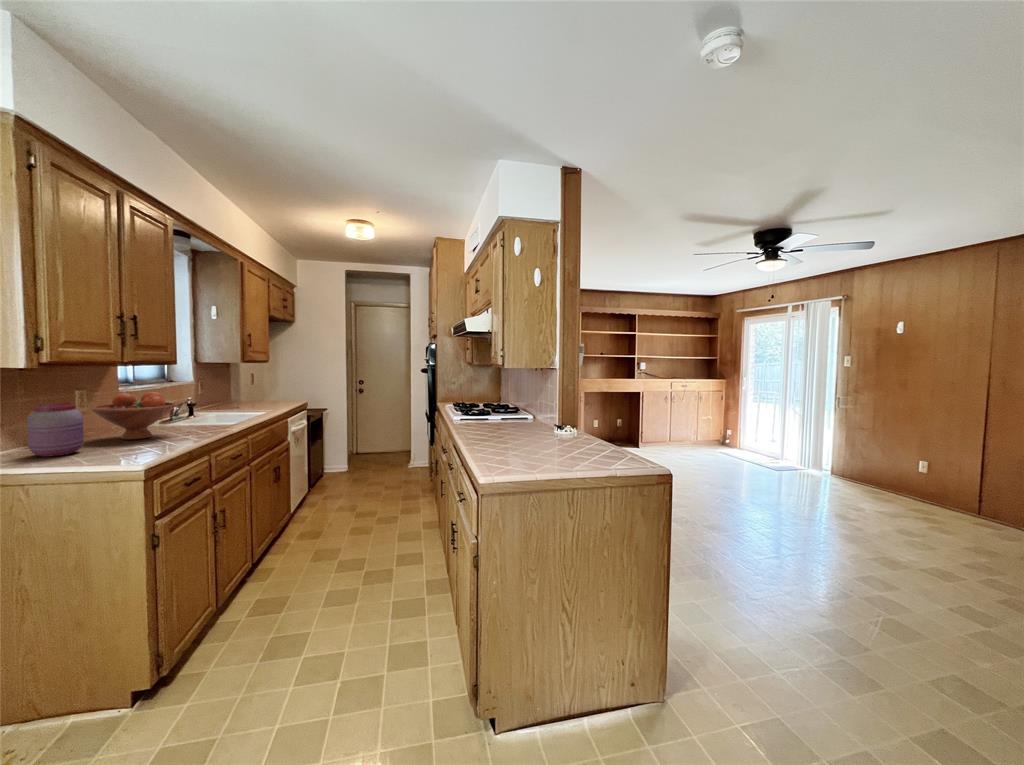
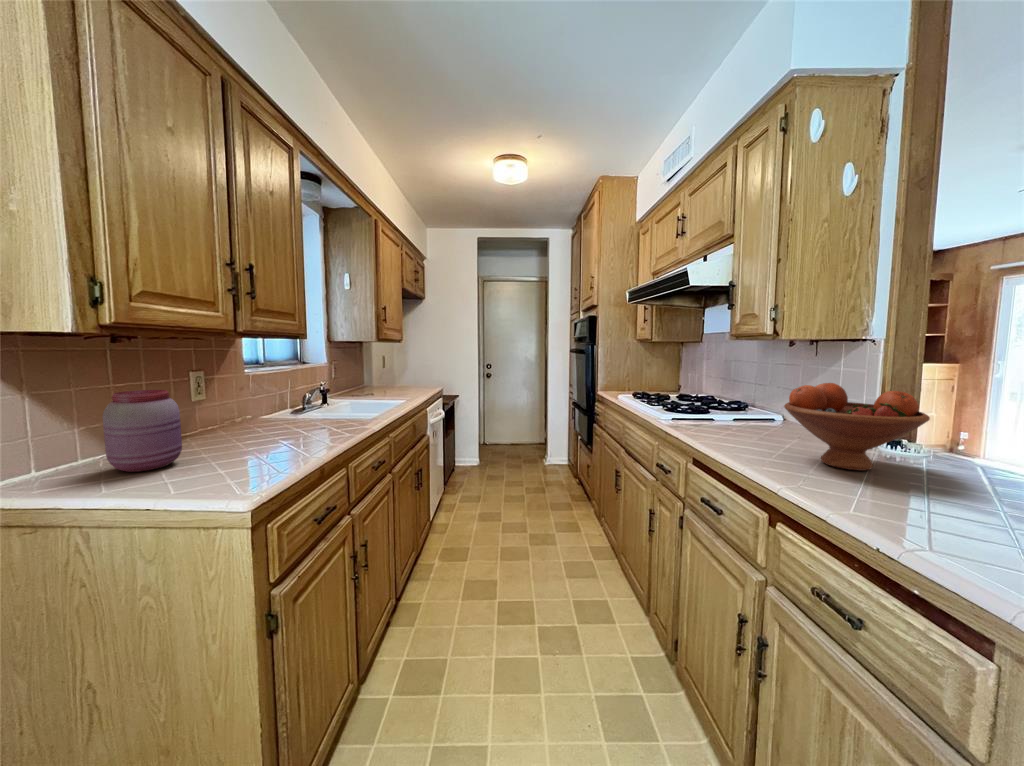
fruit bowl: present [92,391,176,440] -> present [784,383,930,471]

